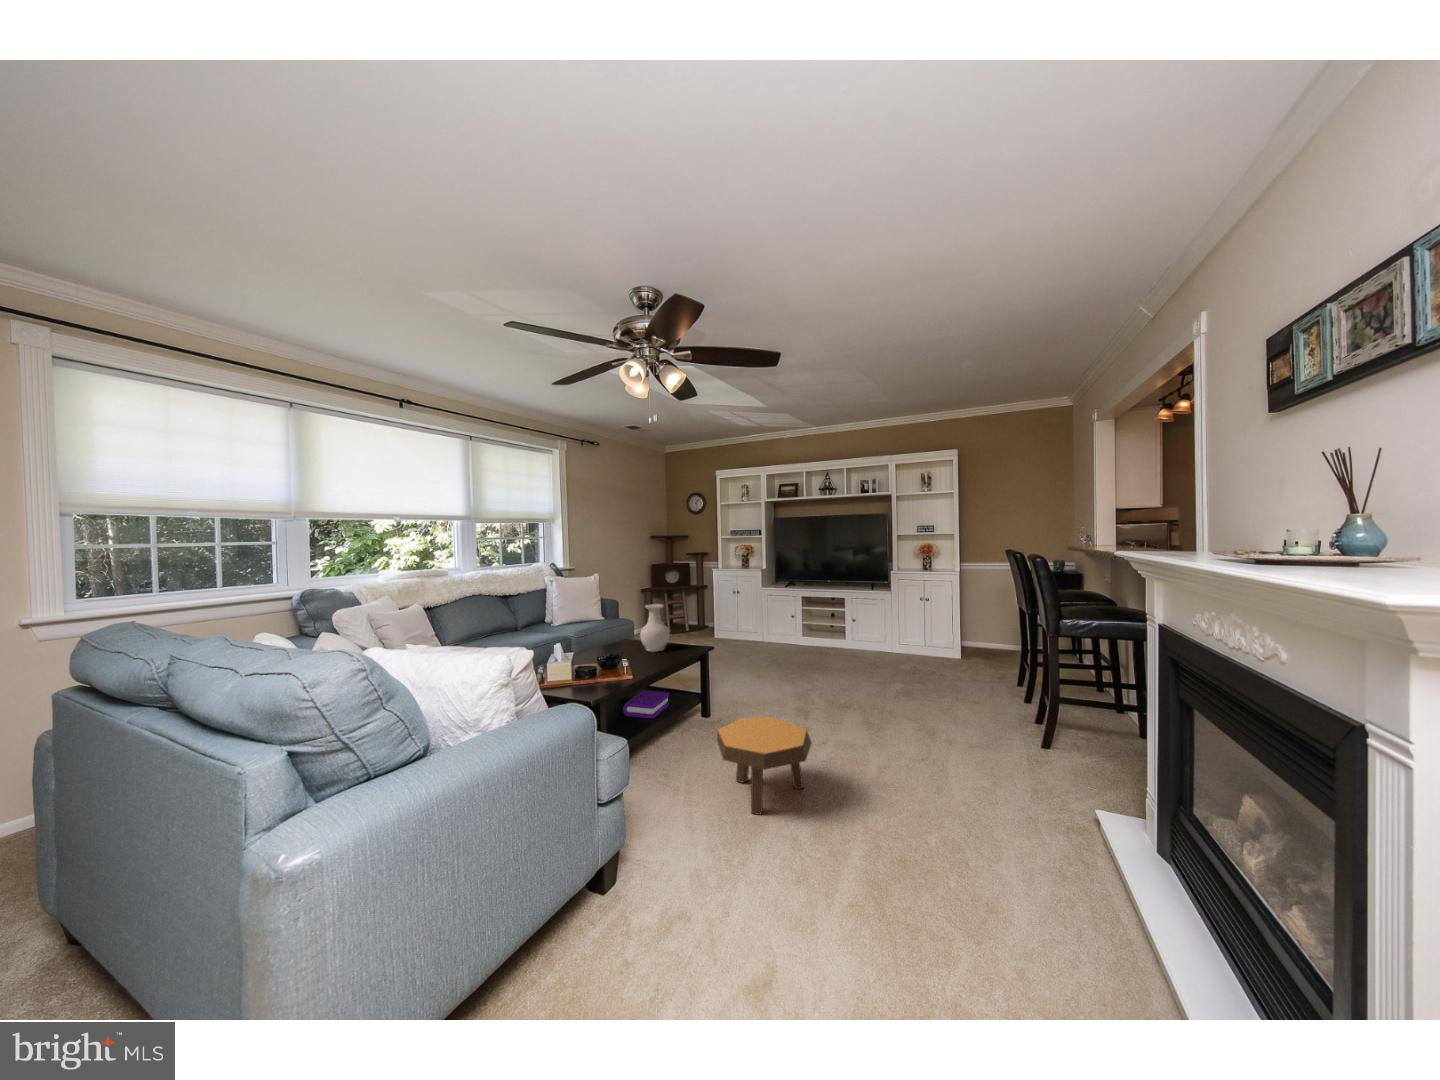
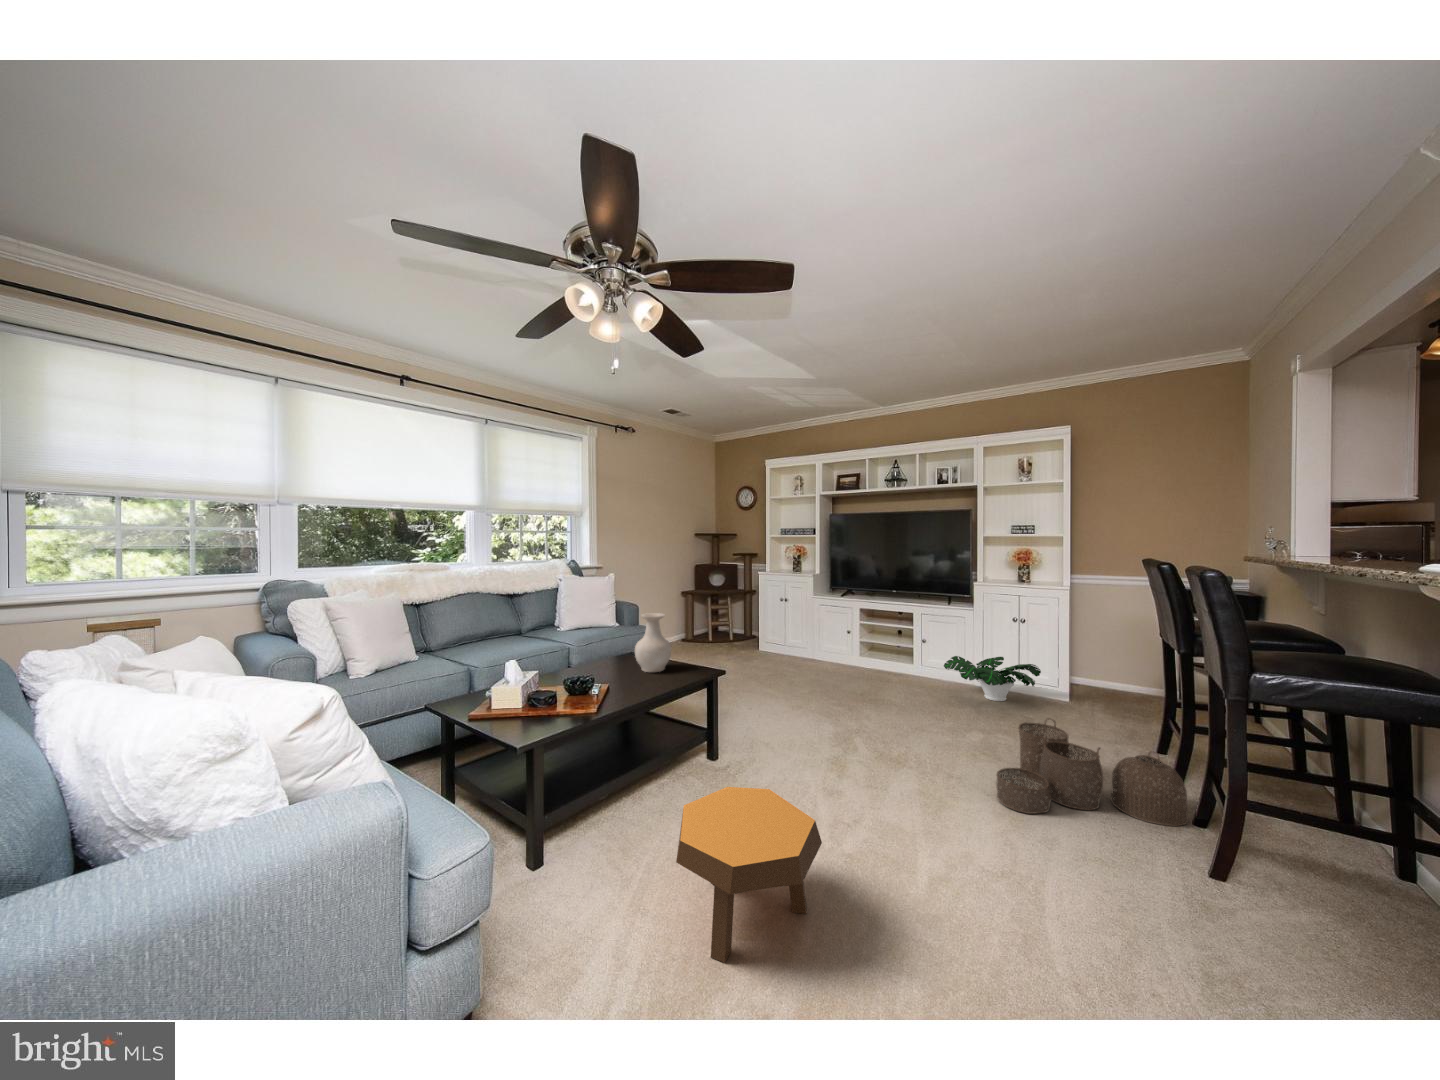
potted plant: none [870,629,941,663] -> present [944,656,1041,701]
woven basket: none [913,666,1031,727] -> present [996,719,1189,826]
book: present [623,691,669,718] -> none [597,722,660,763]

